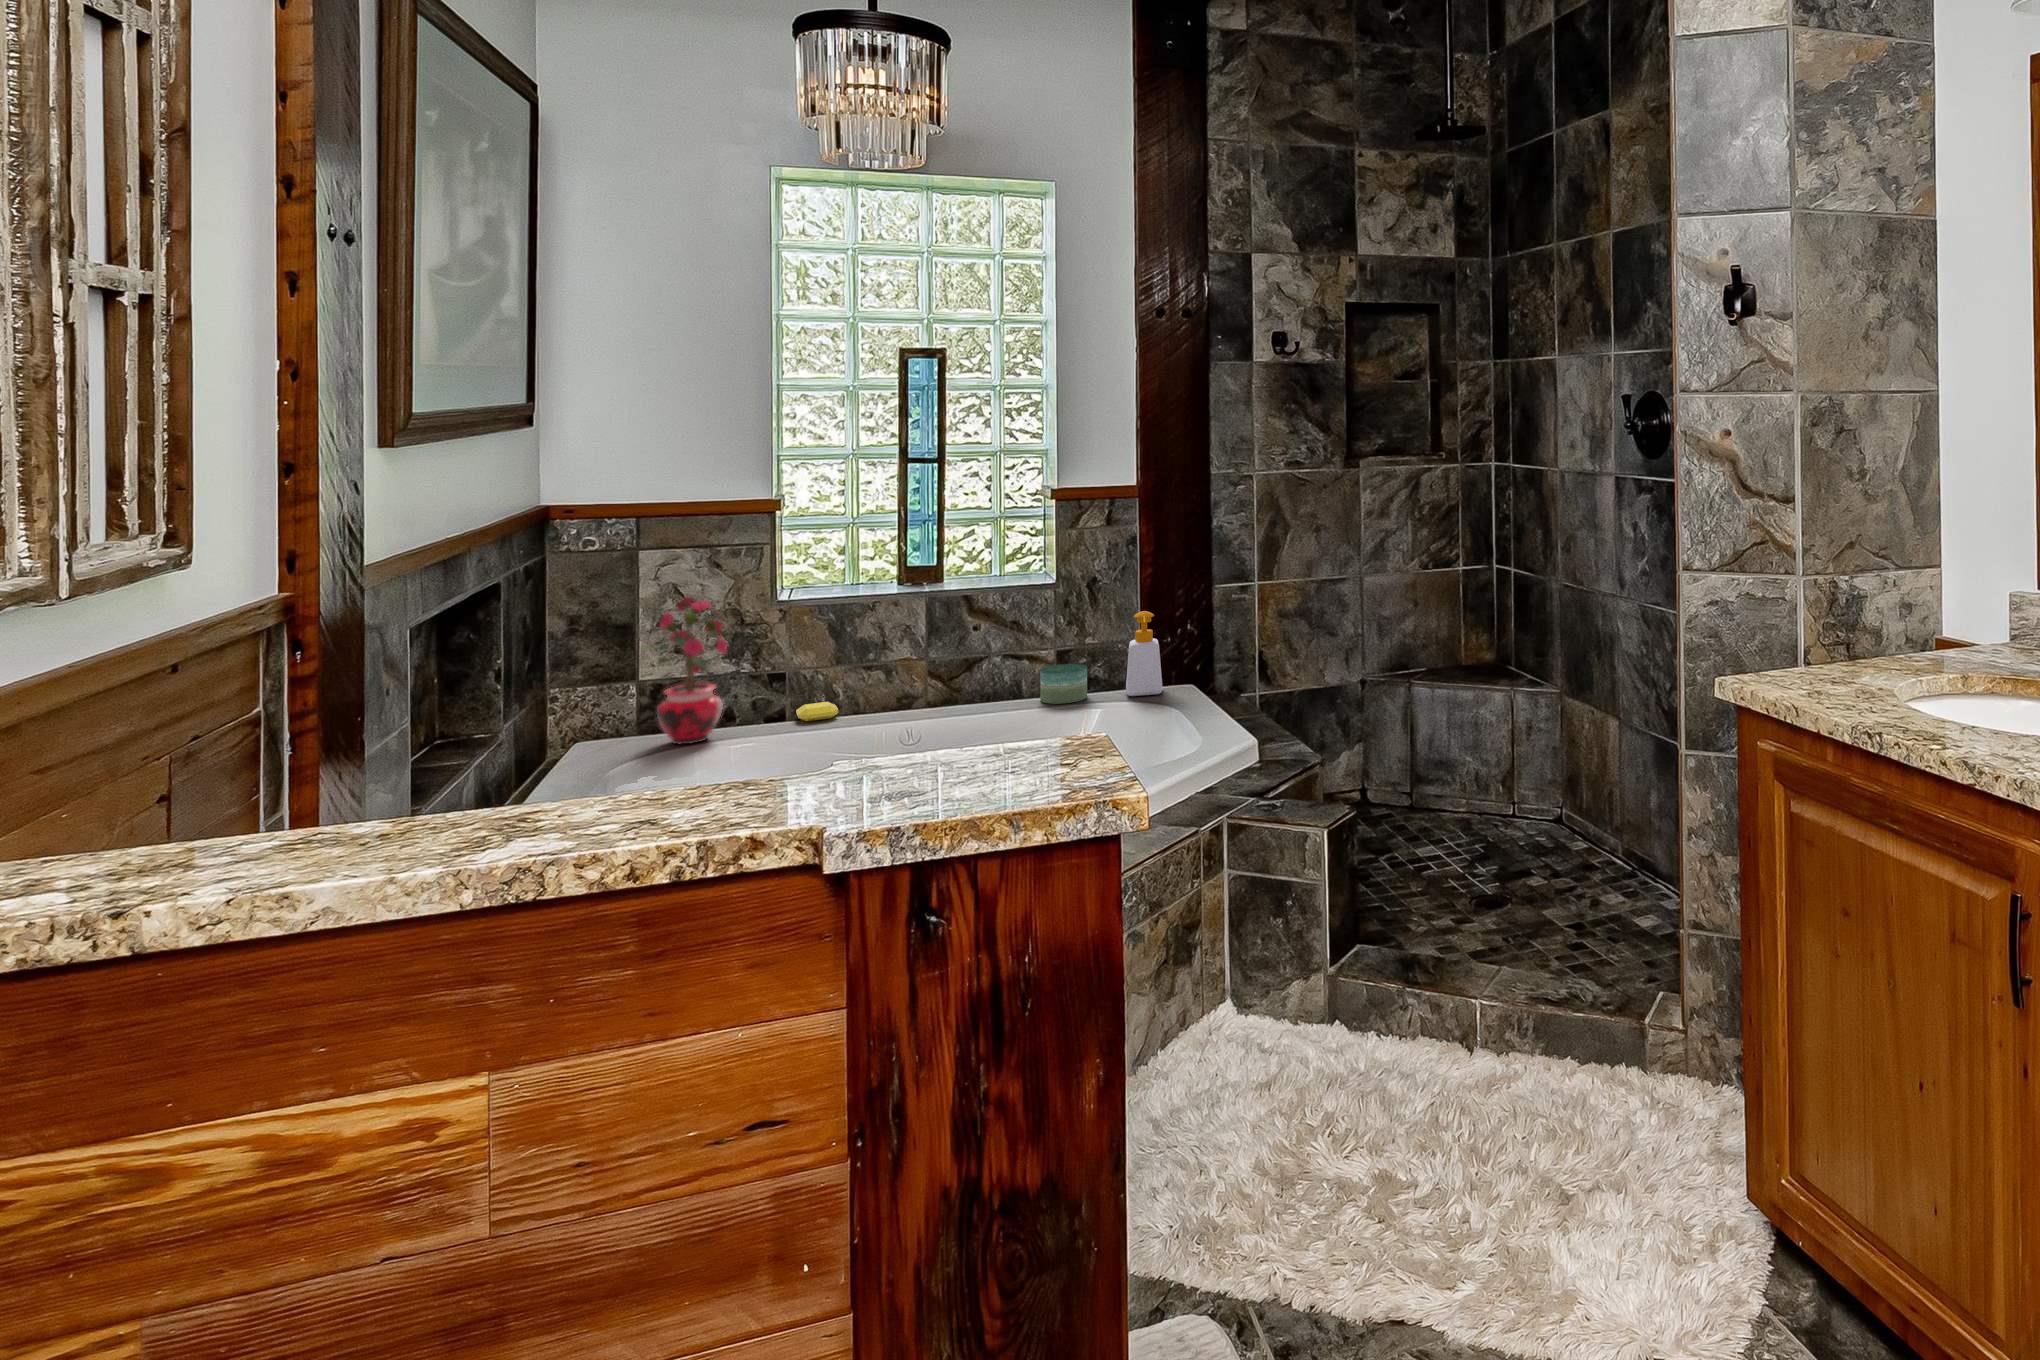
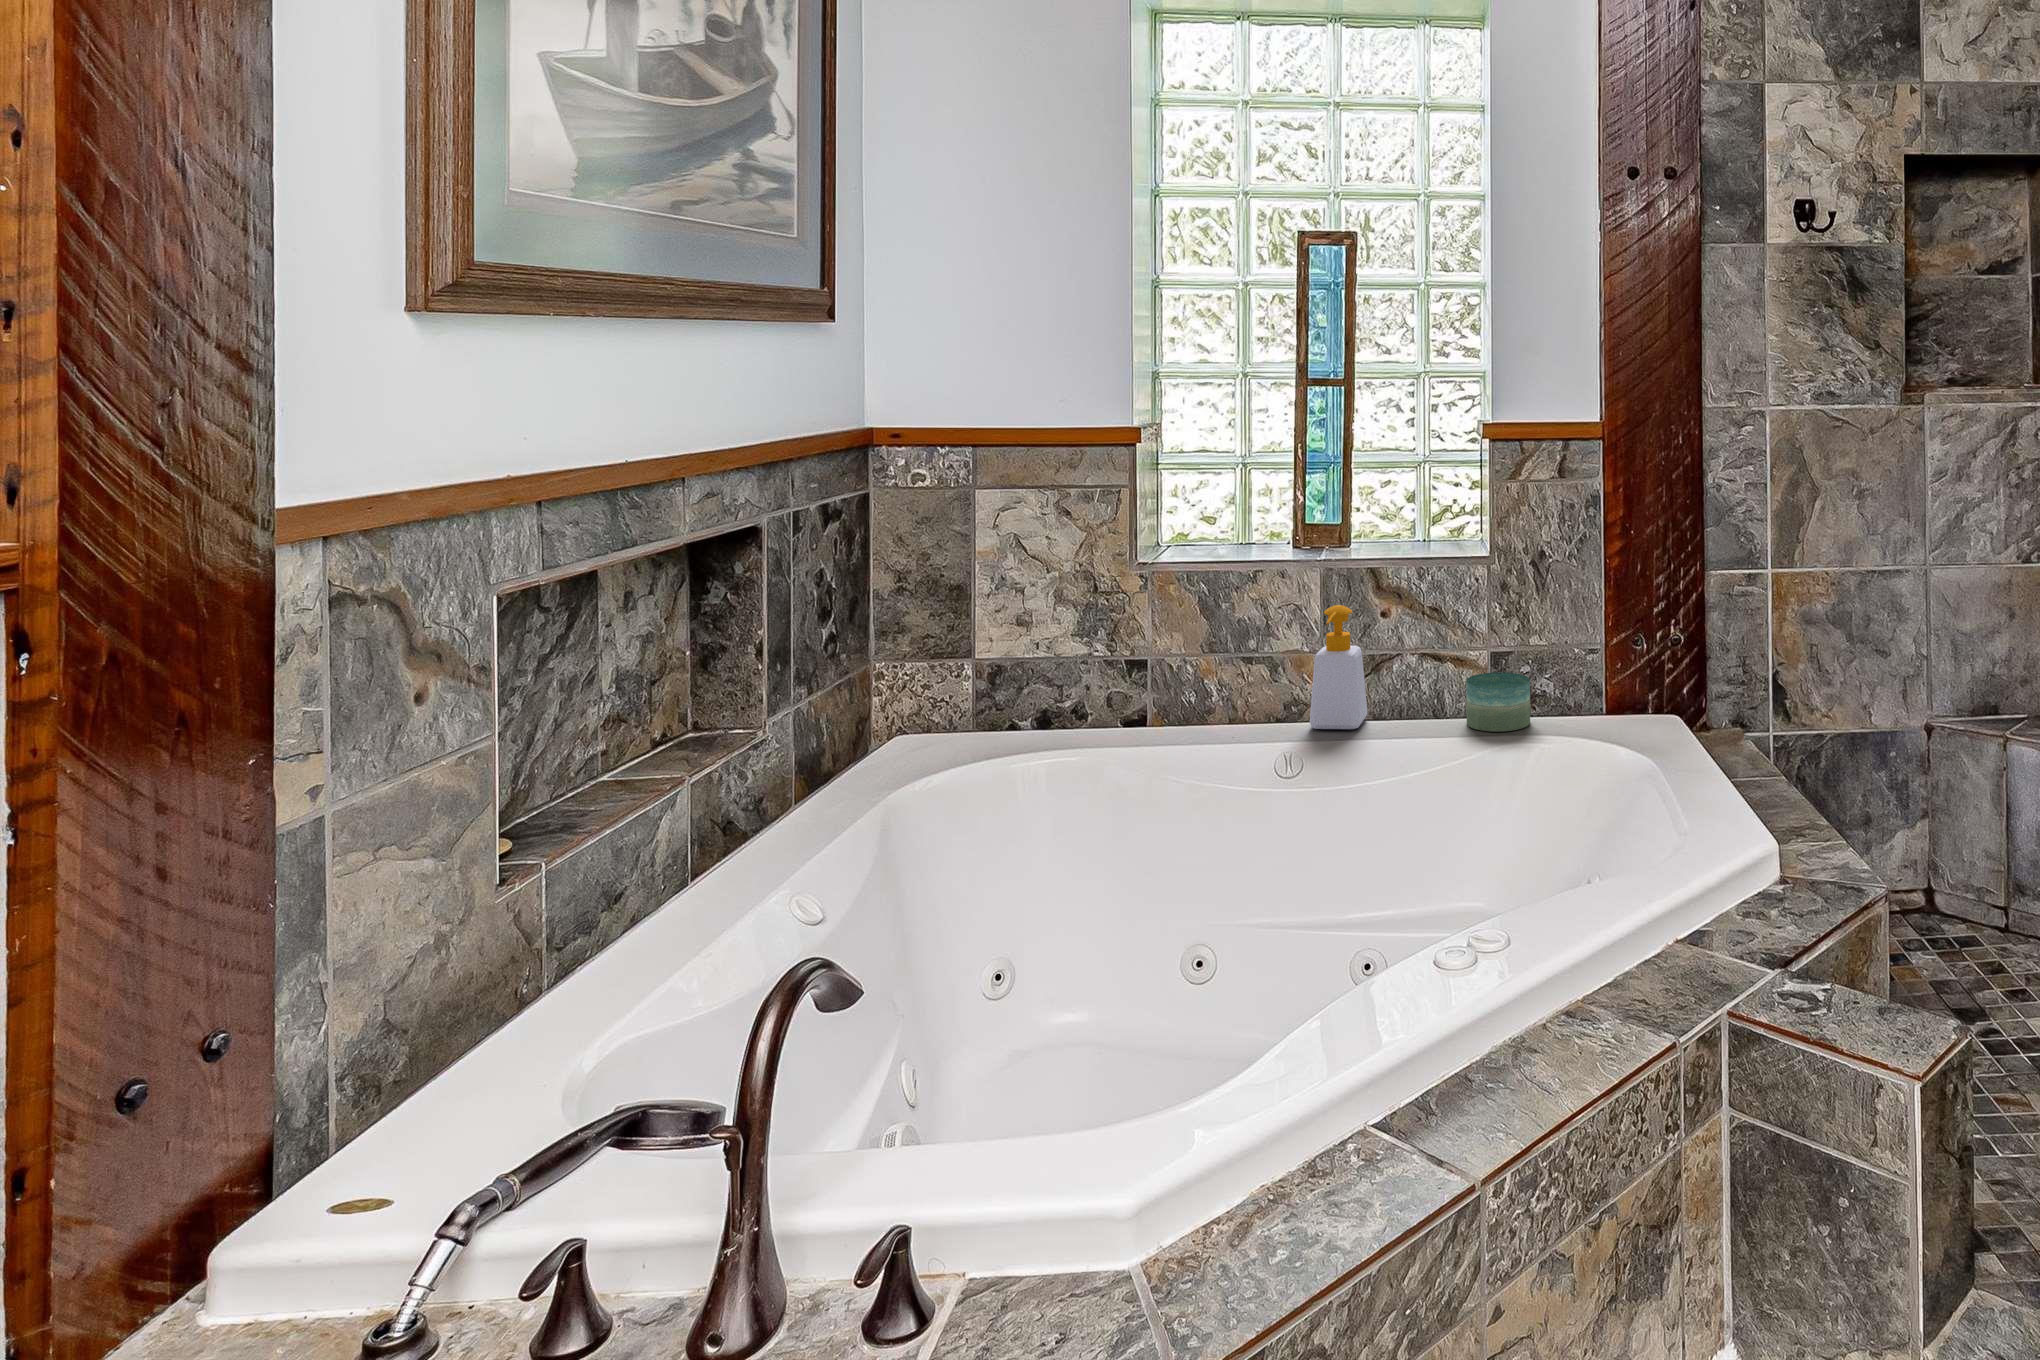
potted plant: present [648,597,728,744] -> none [956,549,1066,748]
soap bottle: present [1126,611,1163,696] -> present [1310,605,1368,729]
soap bar: present [796,702,838,721] -> none [1158,700,1208,726]

